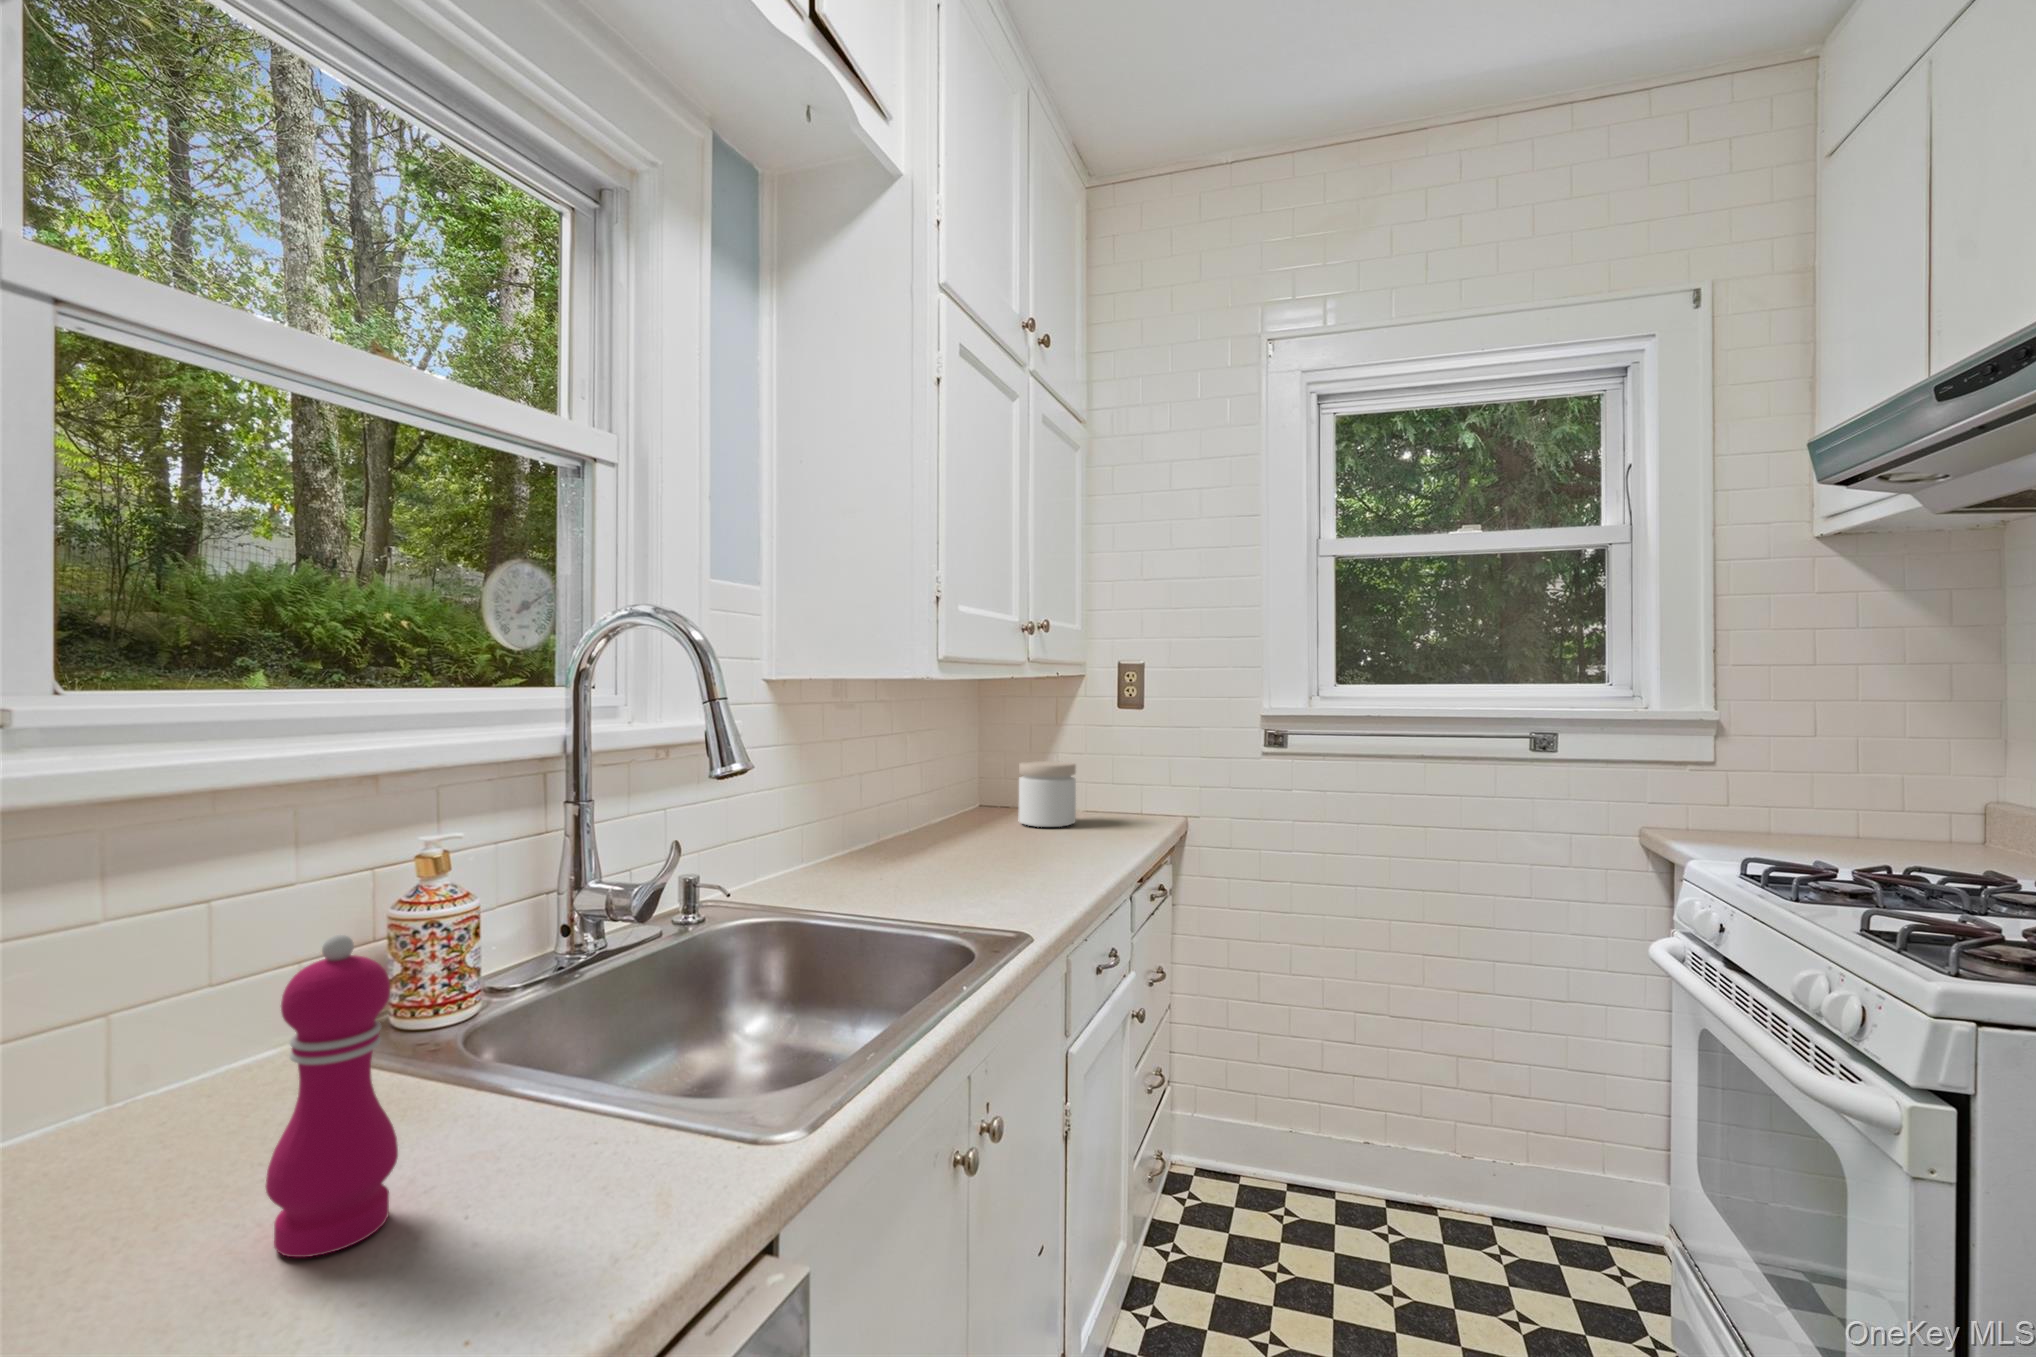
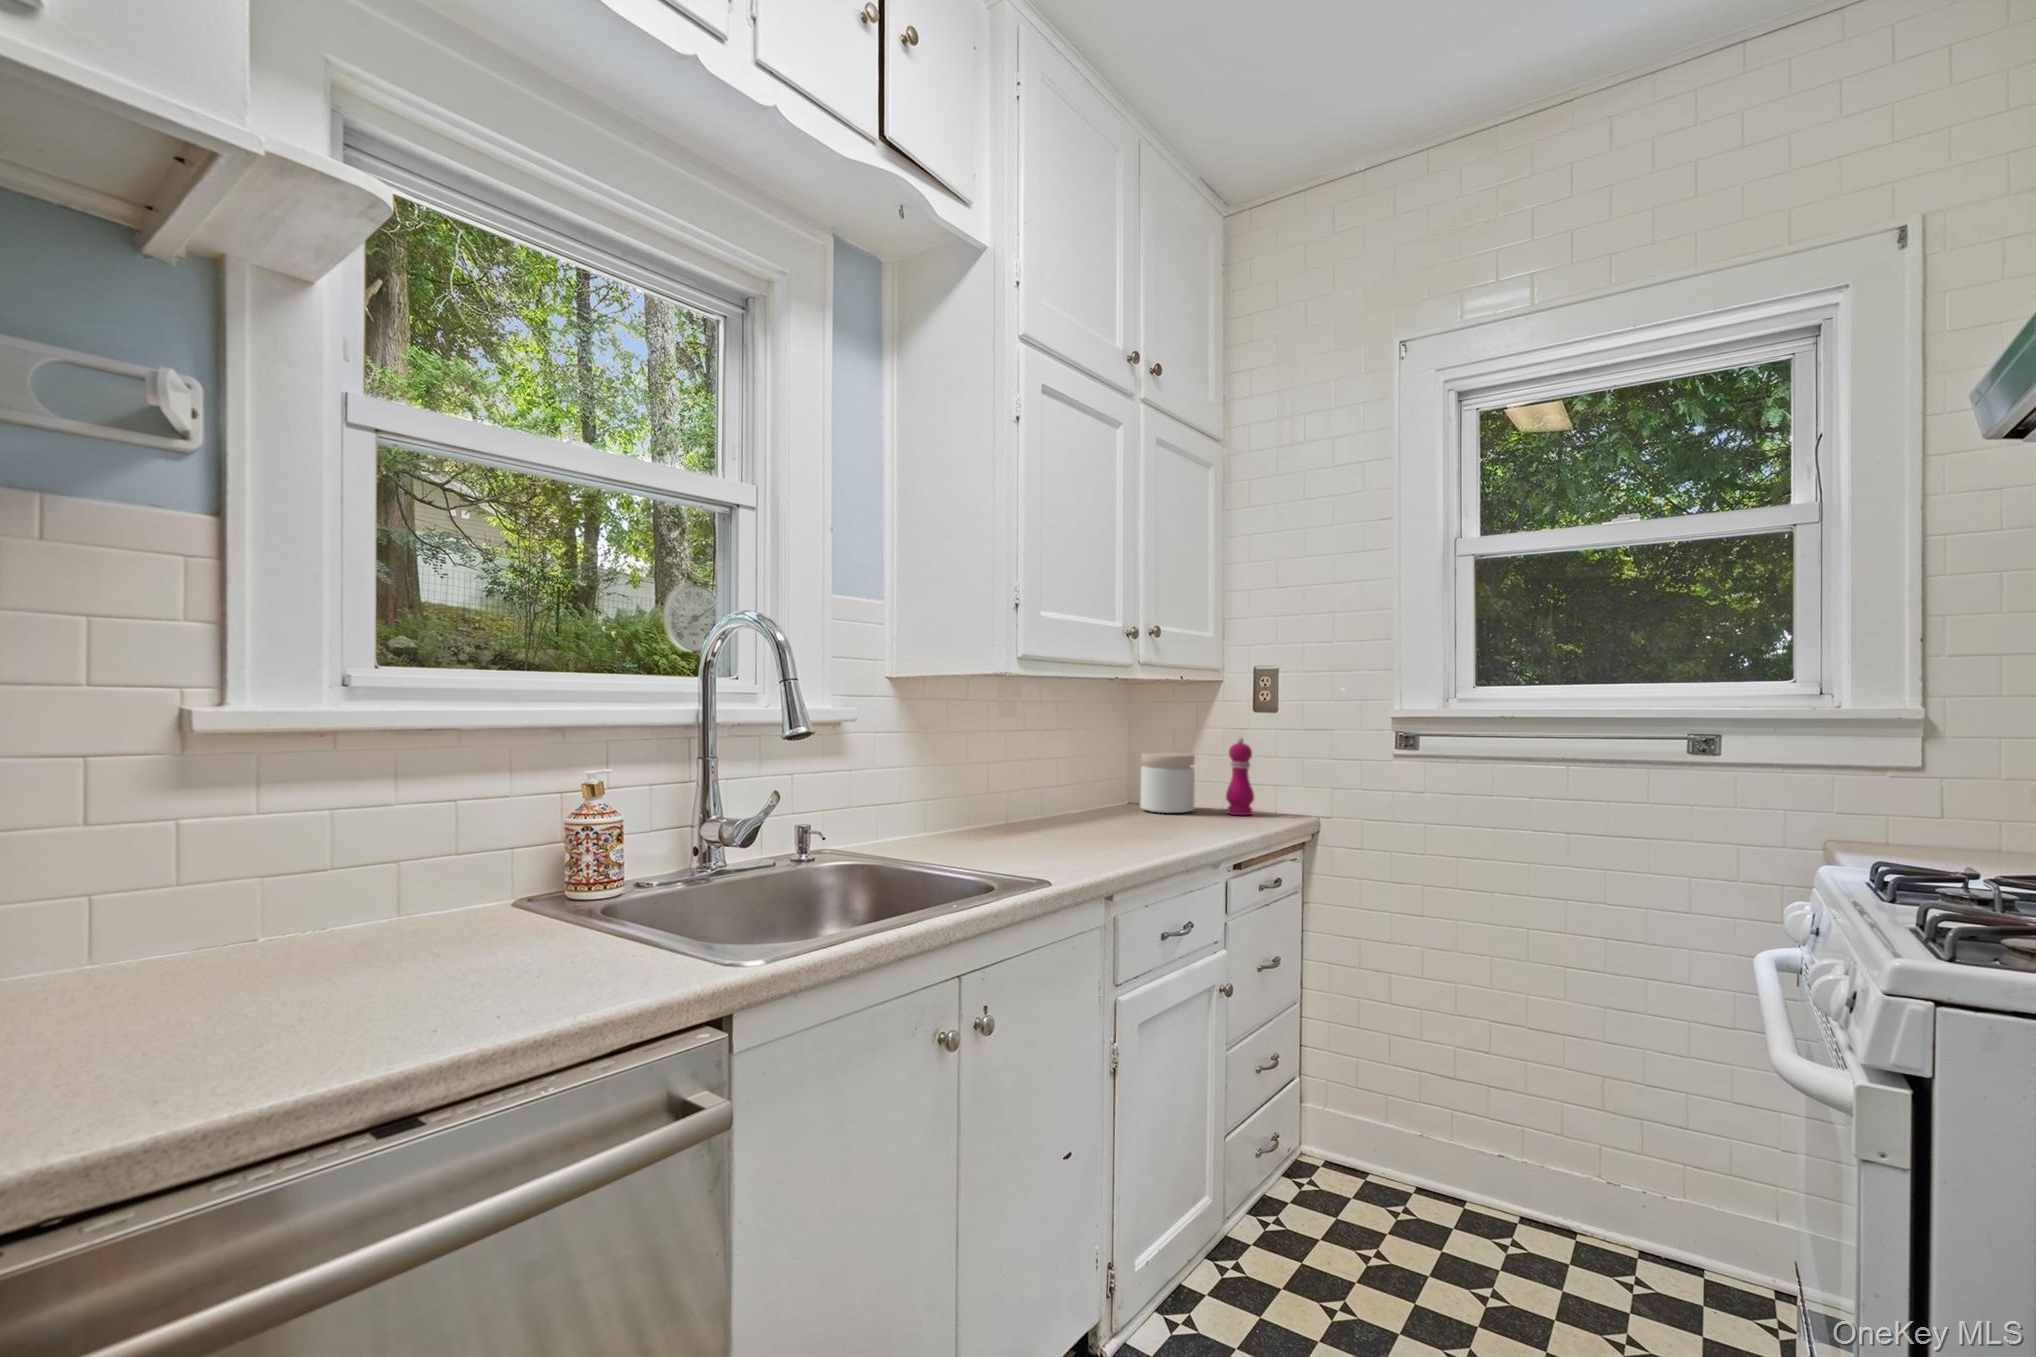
pepper mill: present [266,934,398,1257] -> present [1226,737,1254,815]

